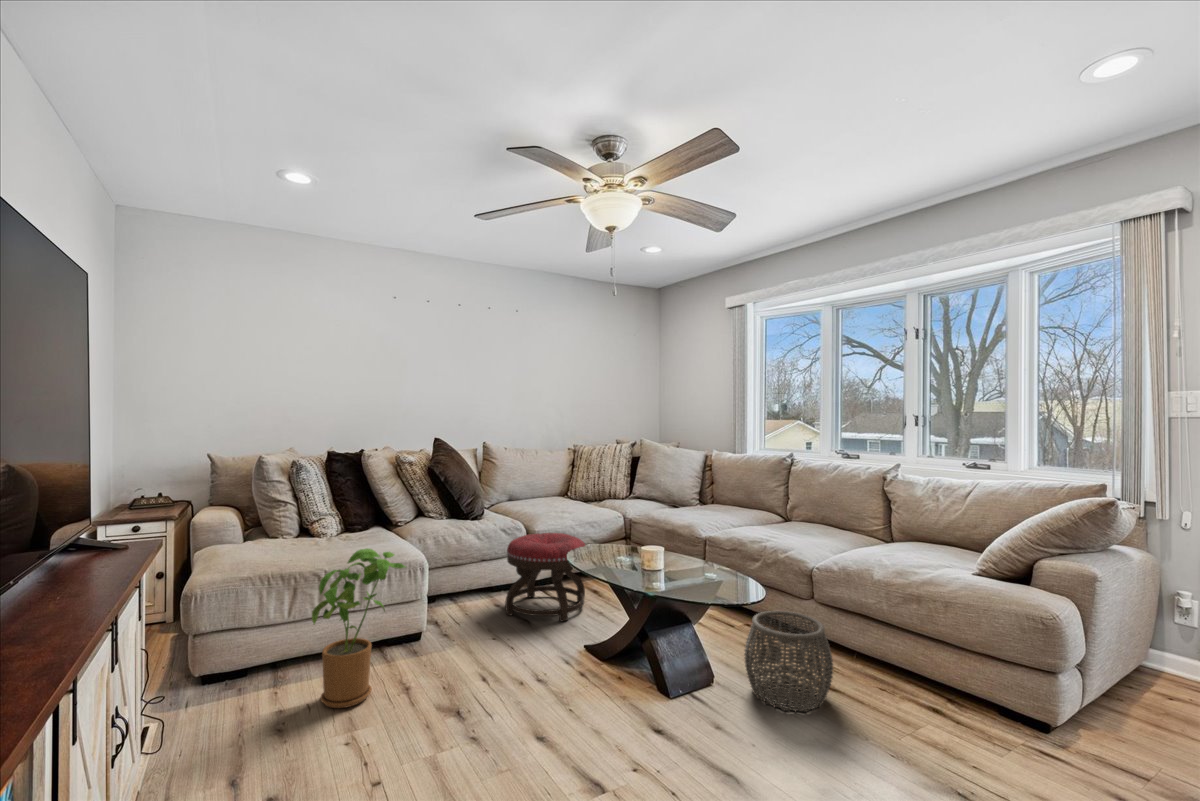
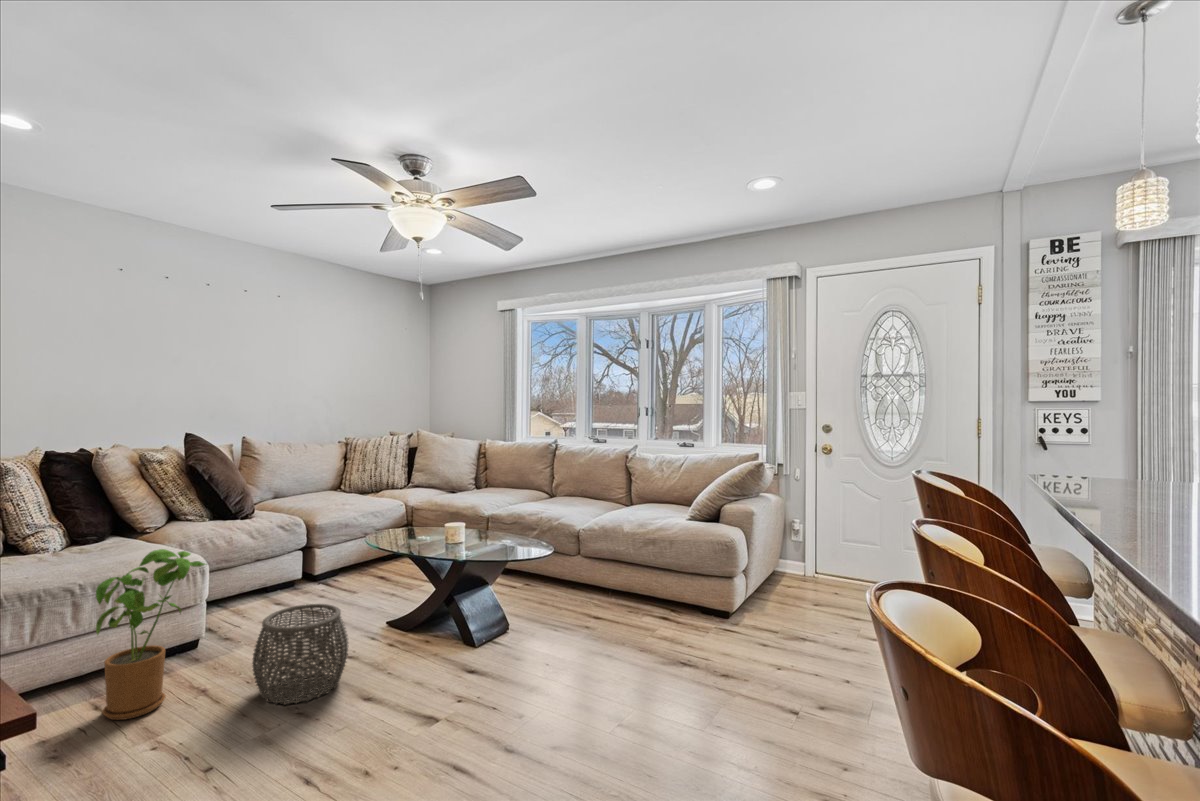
ottoman: present [505,533,585,621] -> none [290,525,376,610]
woven basket: present [744,611,833,712] -> present [253,604,348,705]

